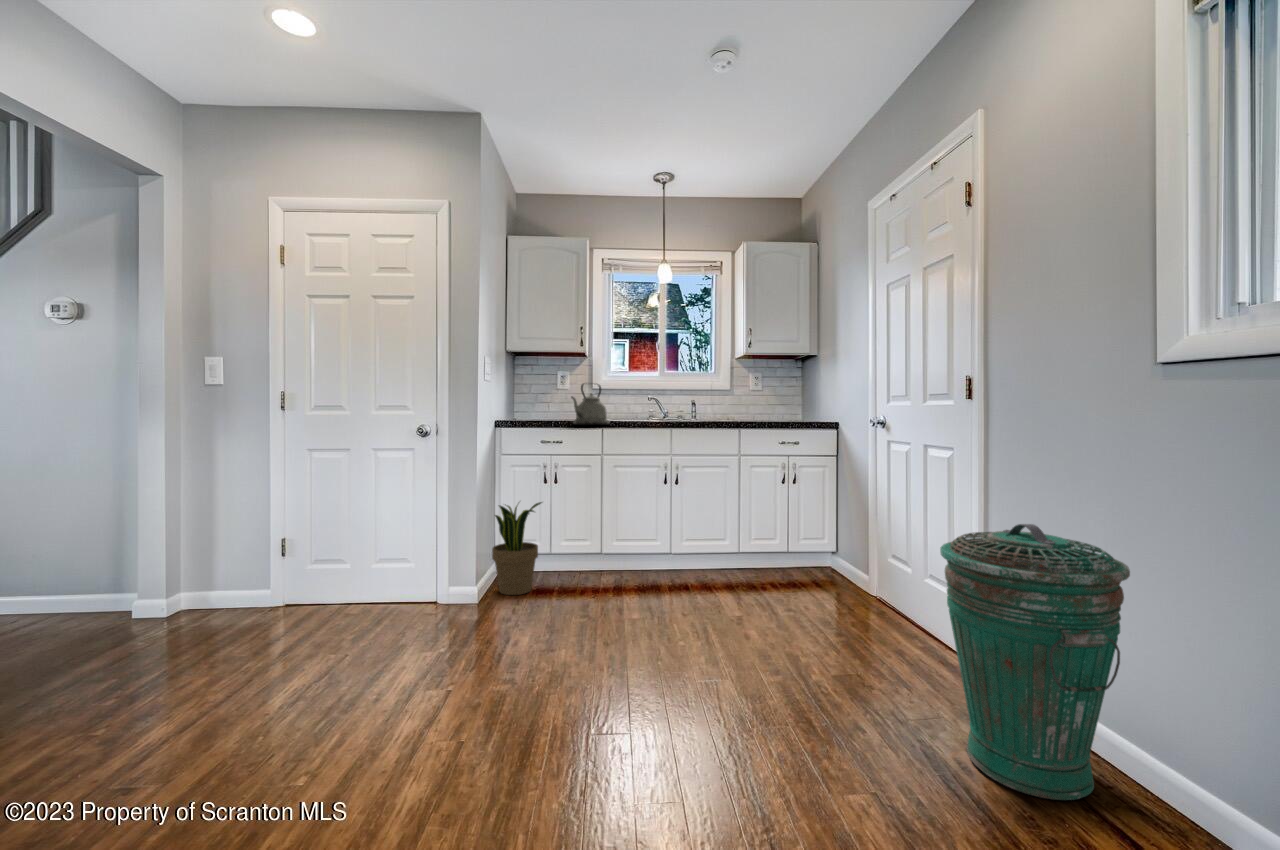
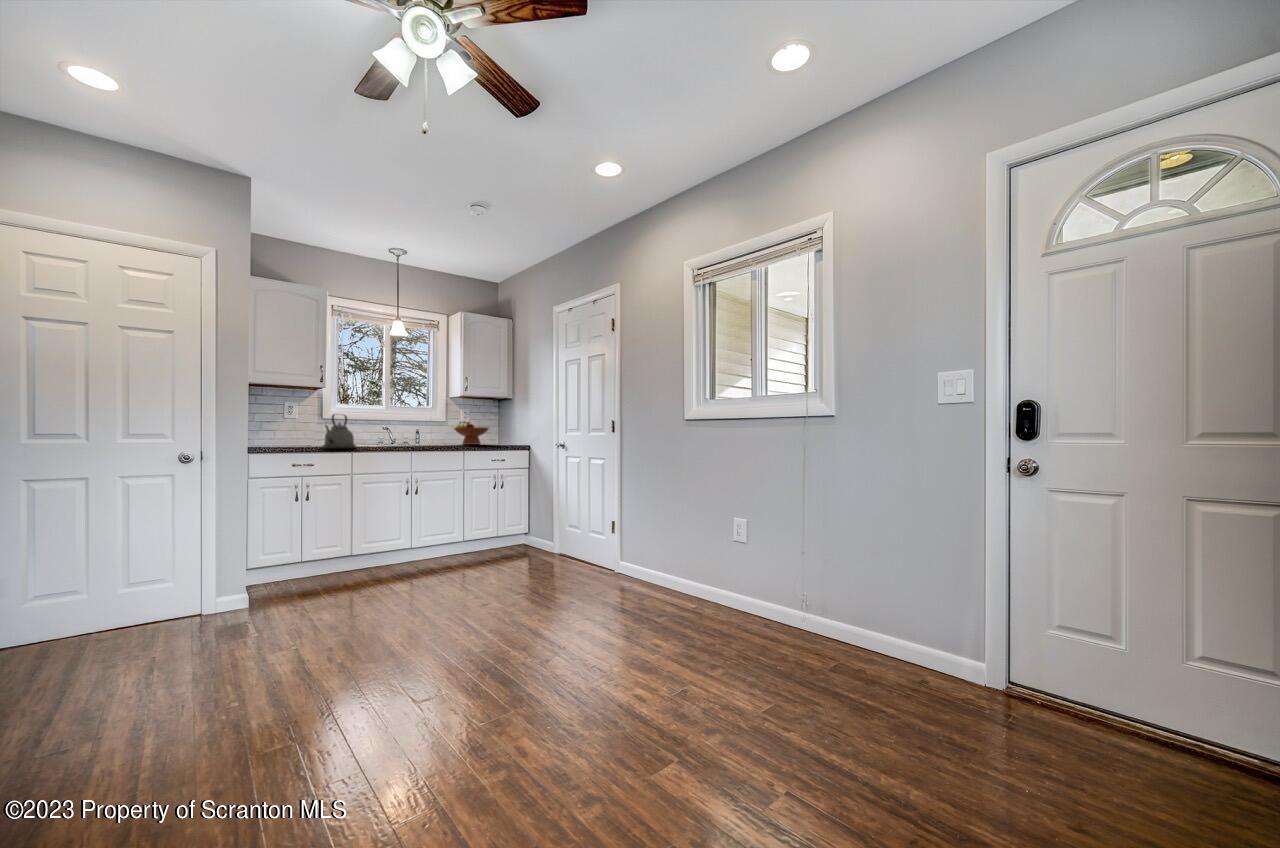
fruit bowl: none [734,389,782,420] -> present [454,422,488,445]
potted plant: present [492,502,542,595] -> none [247,514,302,599]
trash can: present [940,524,1130,800] -> none [607,489,678,611]

